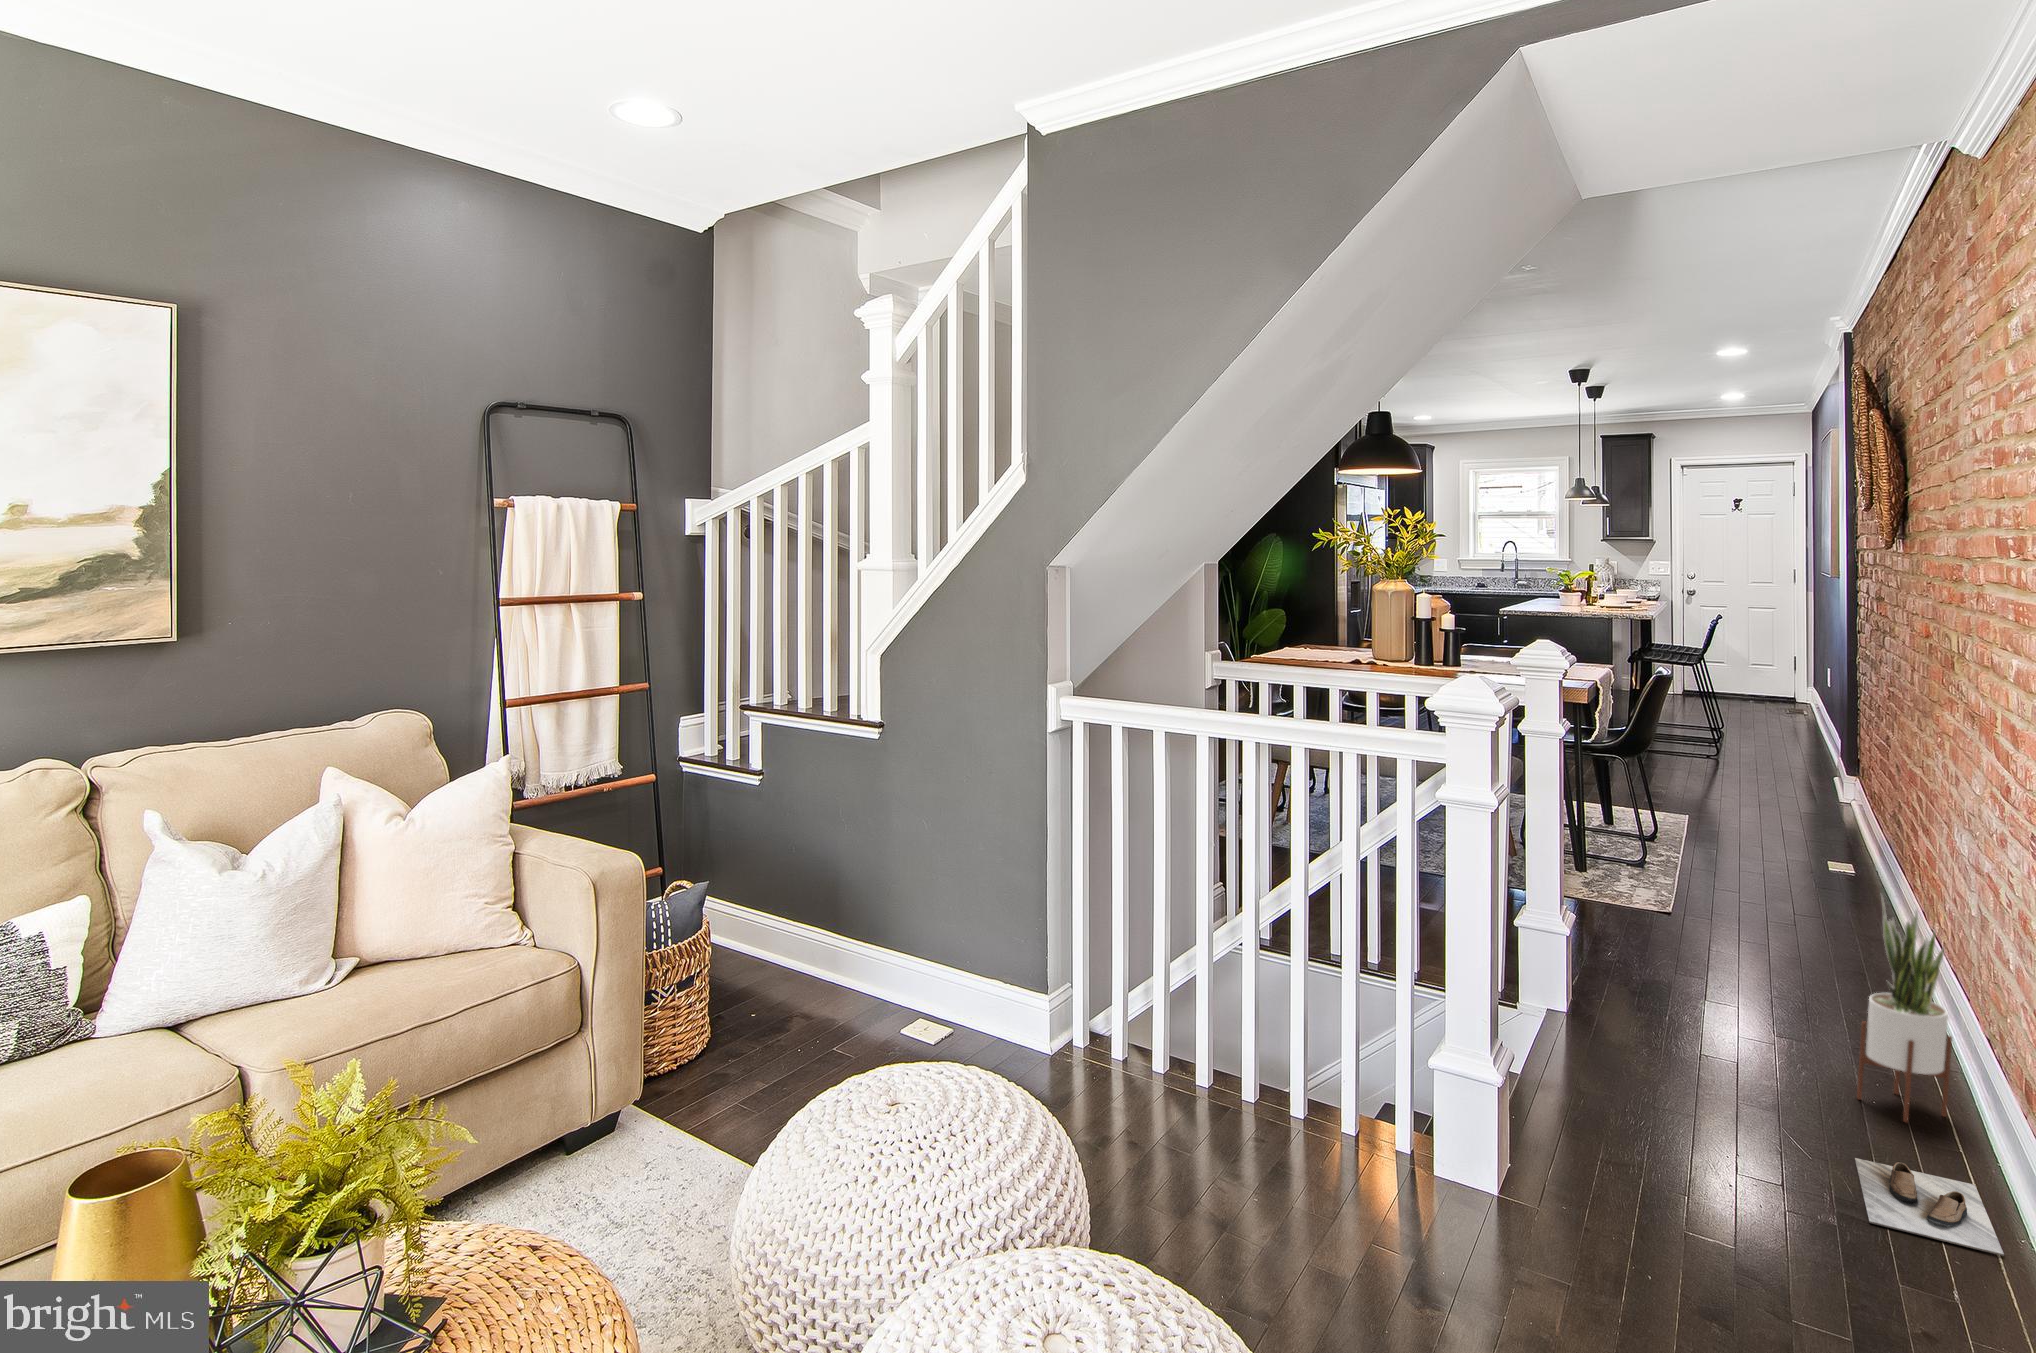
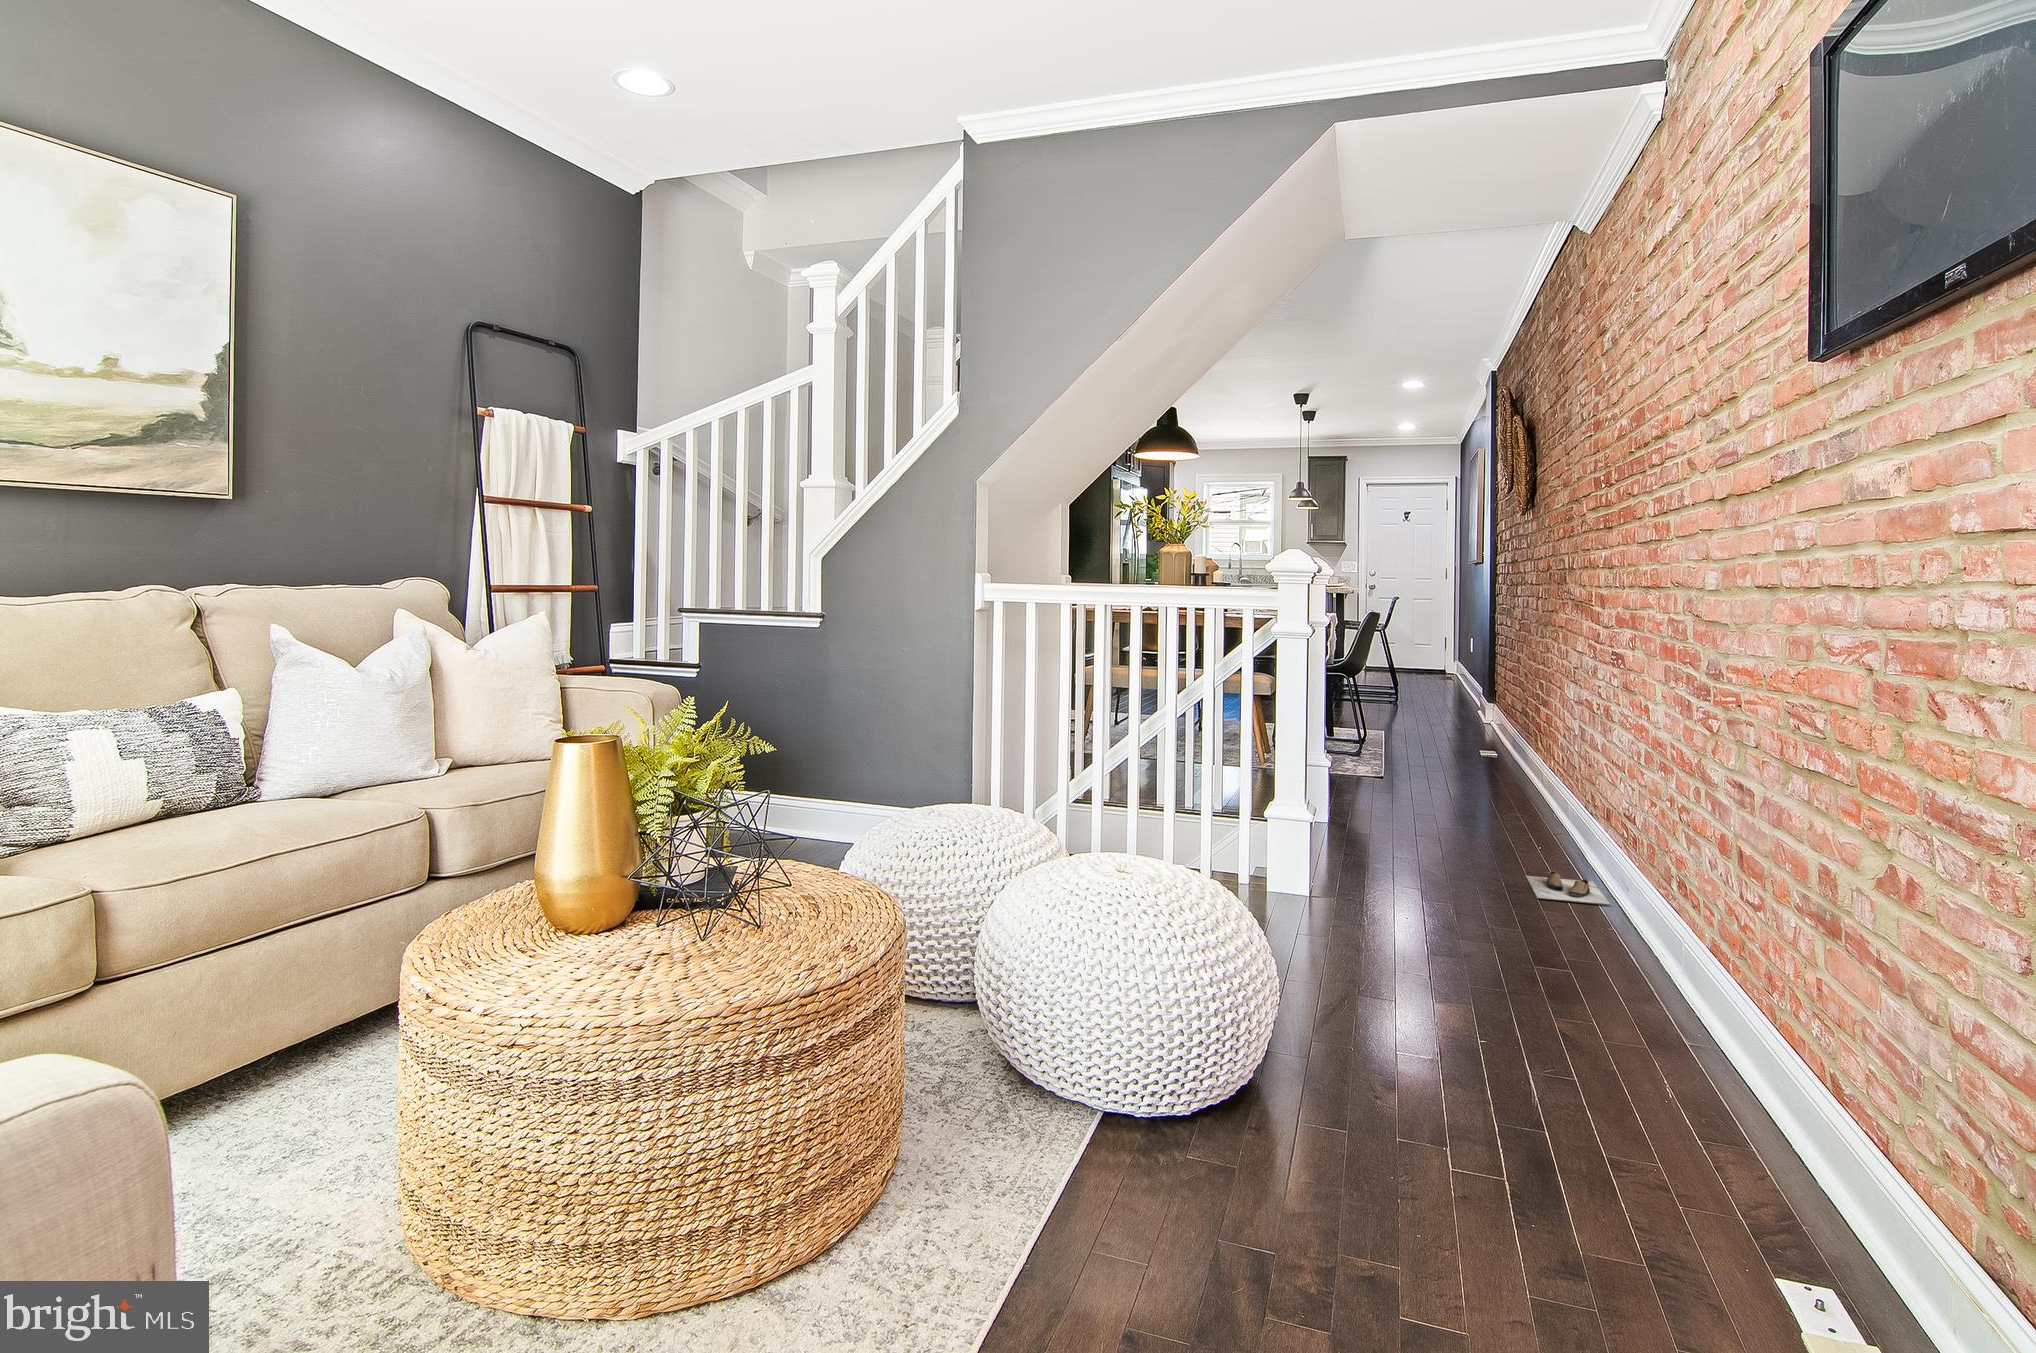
potted plant: present [1857,896,1952,1122] -> none [1523,716,1577,861]

